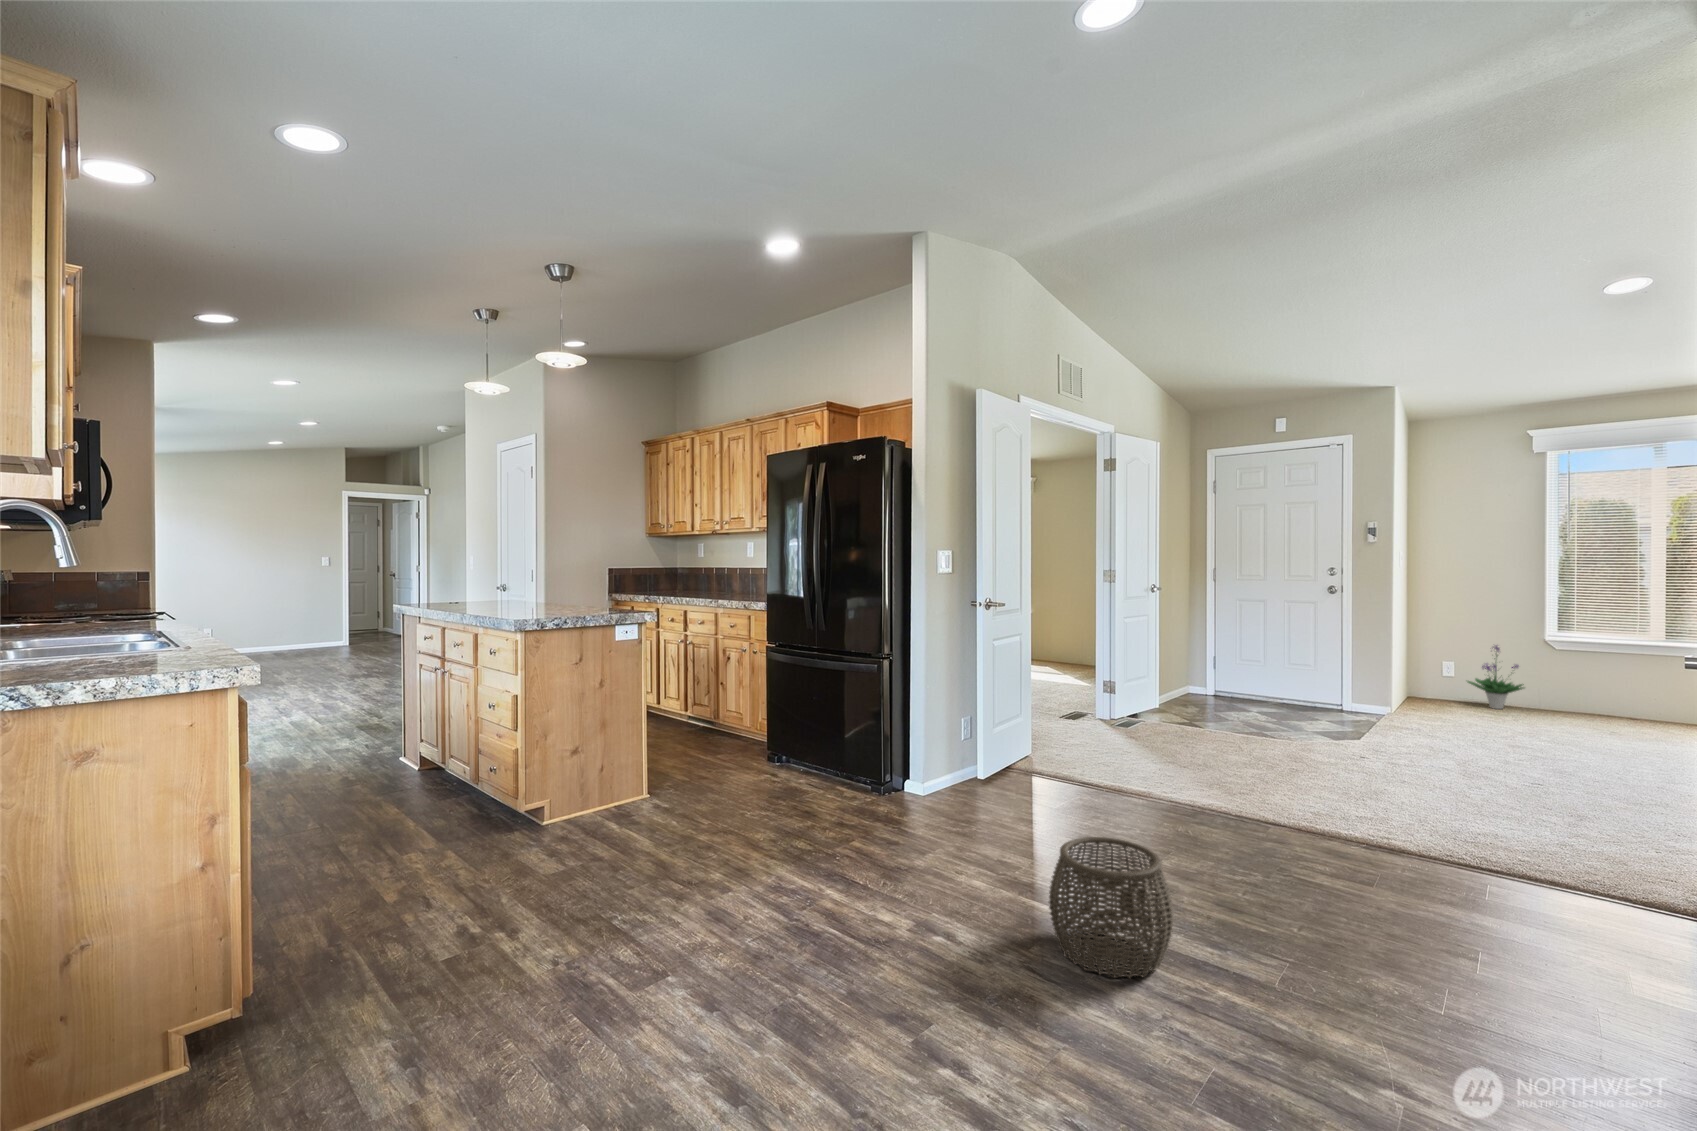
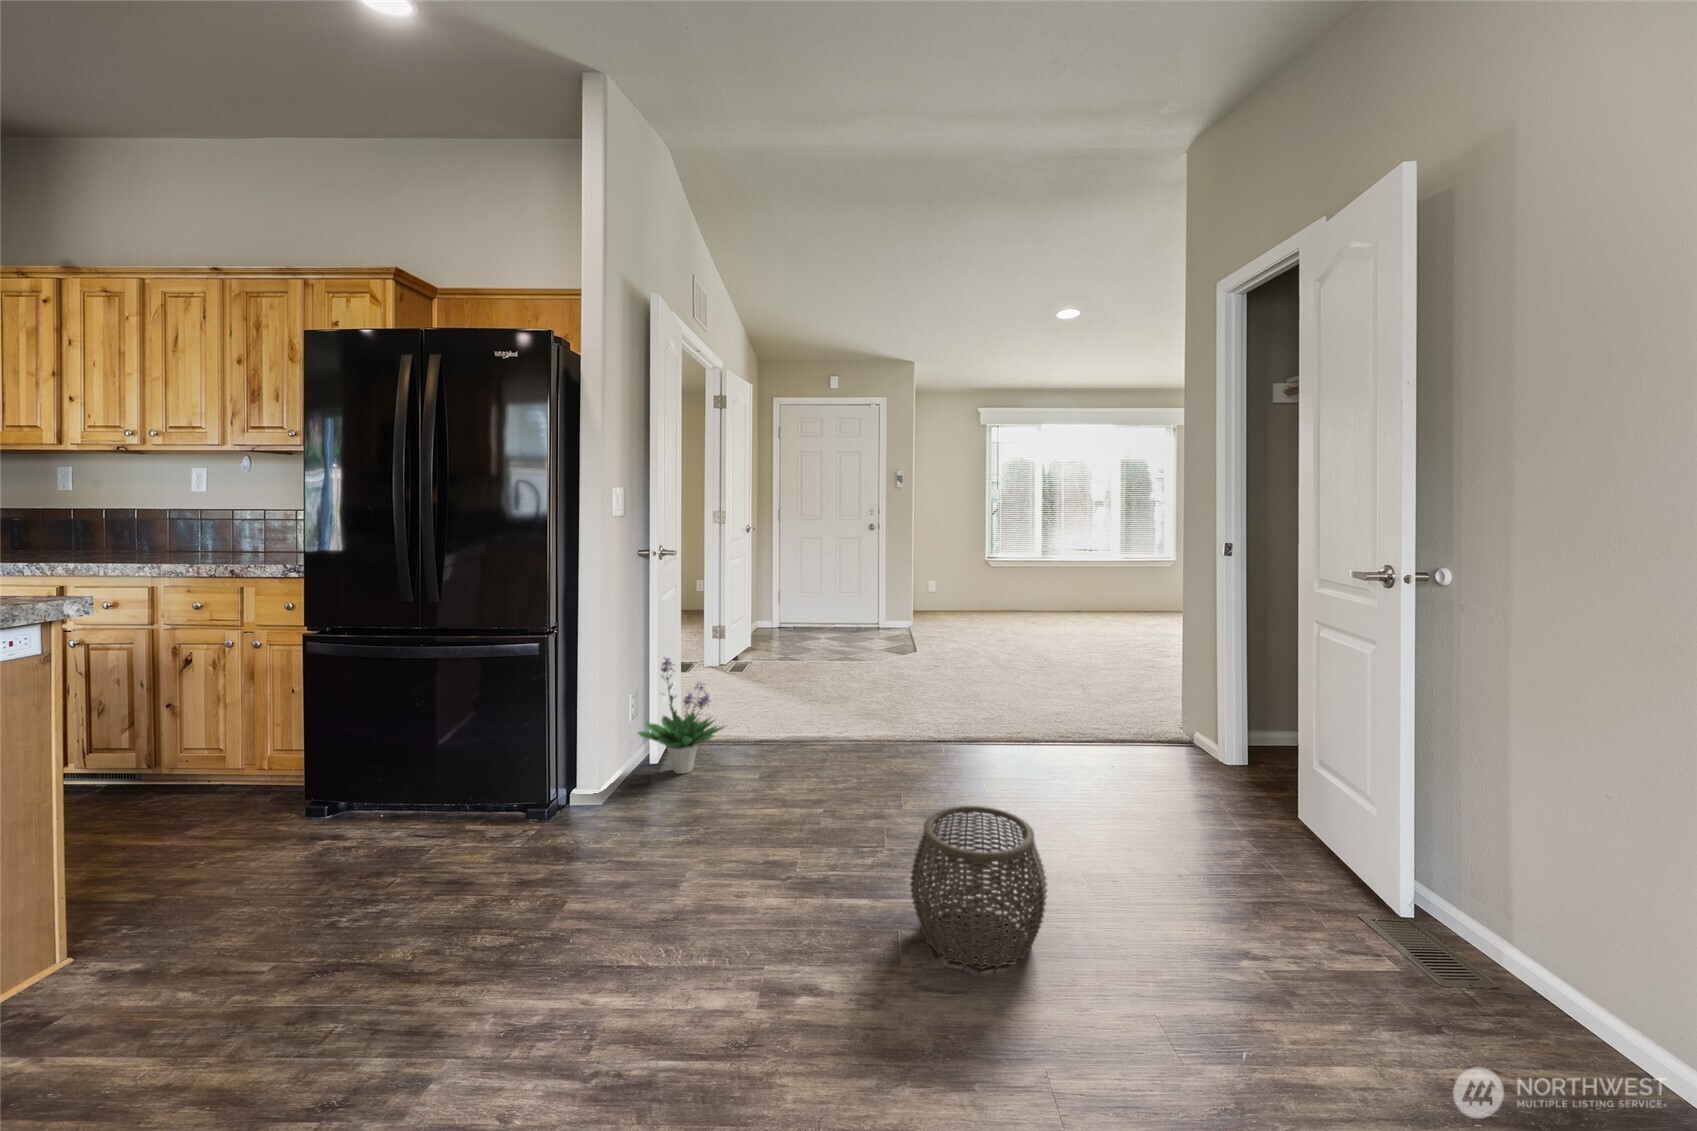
potted plant: present [1467,645,1524,709] -> present [638,657,724,774]

